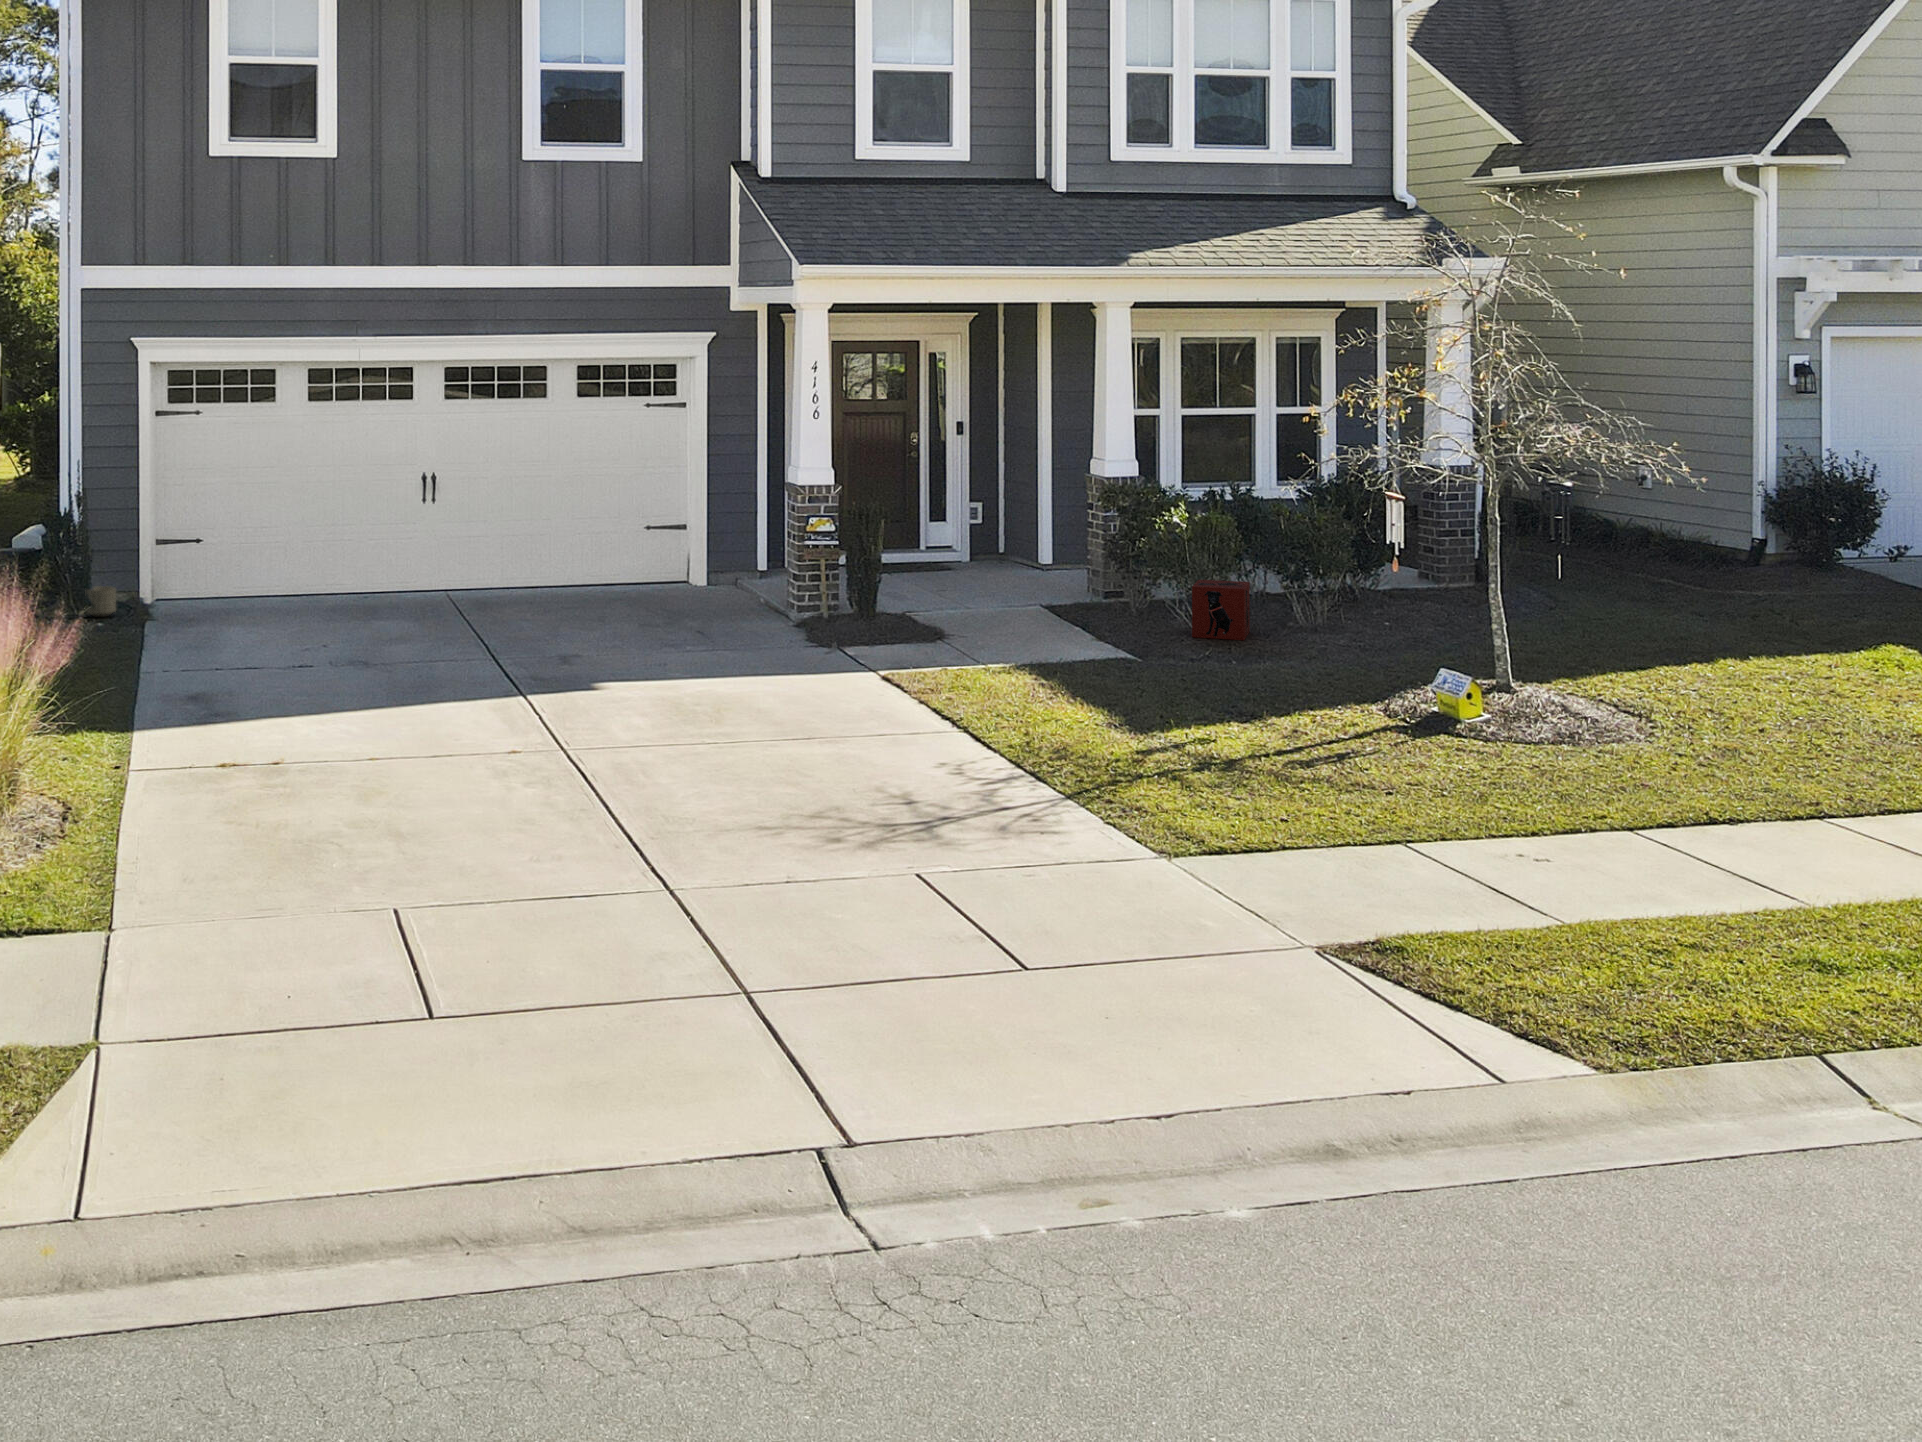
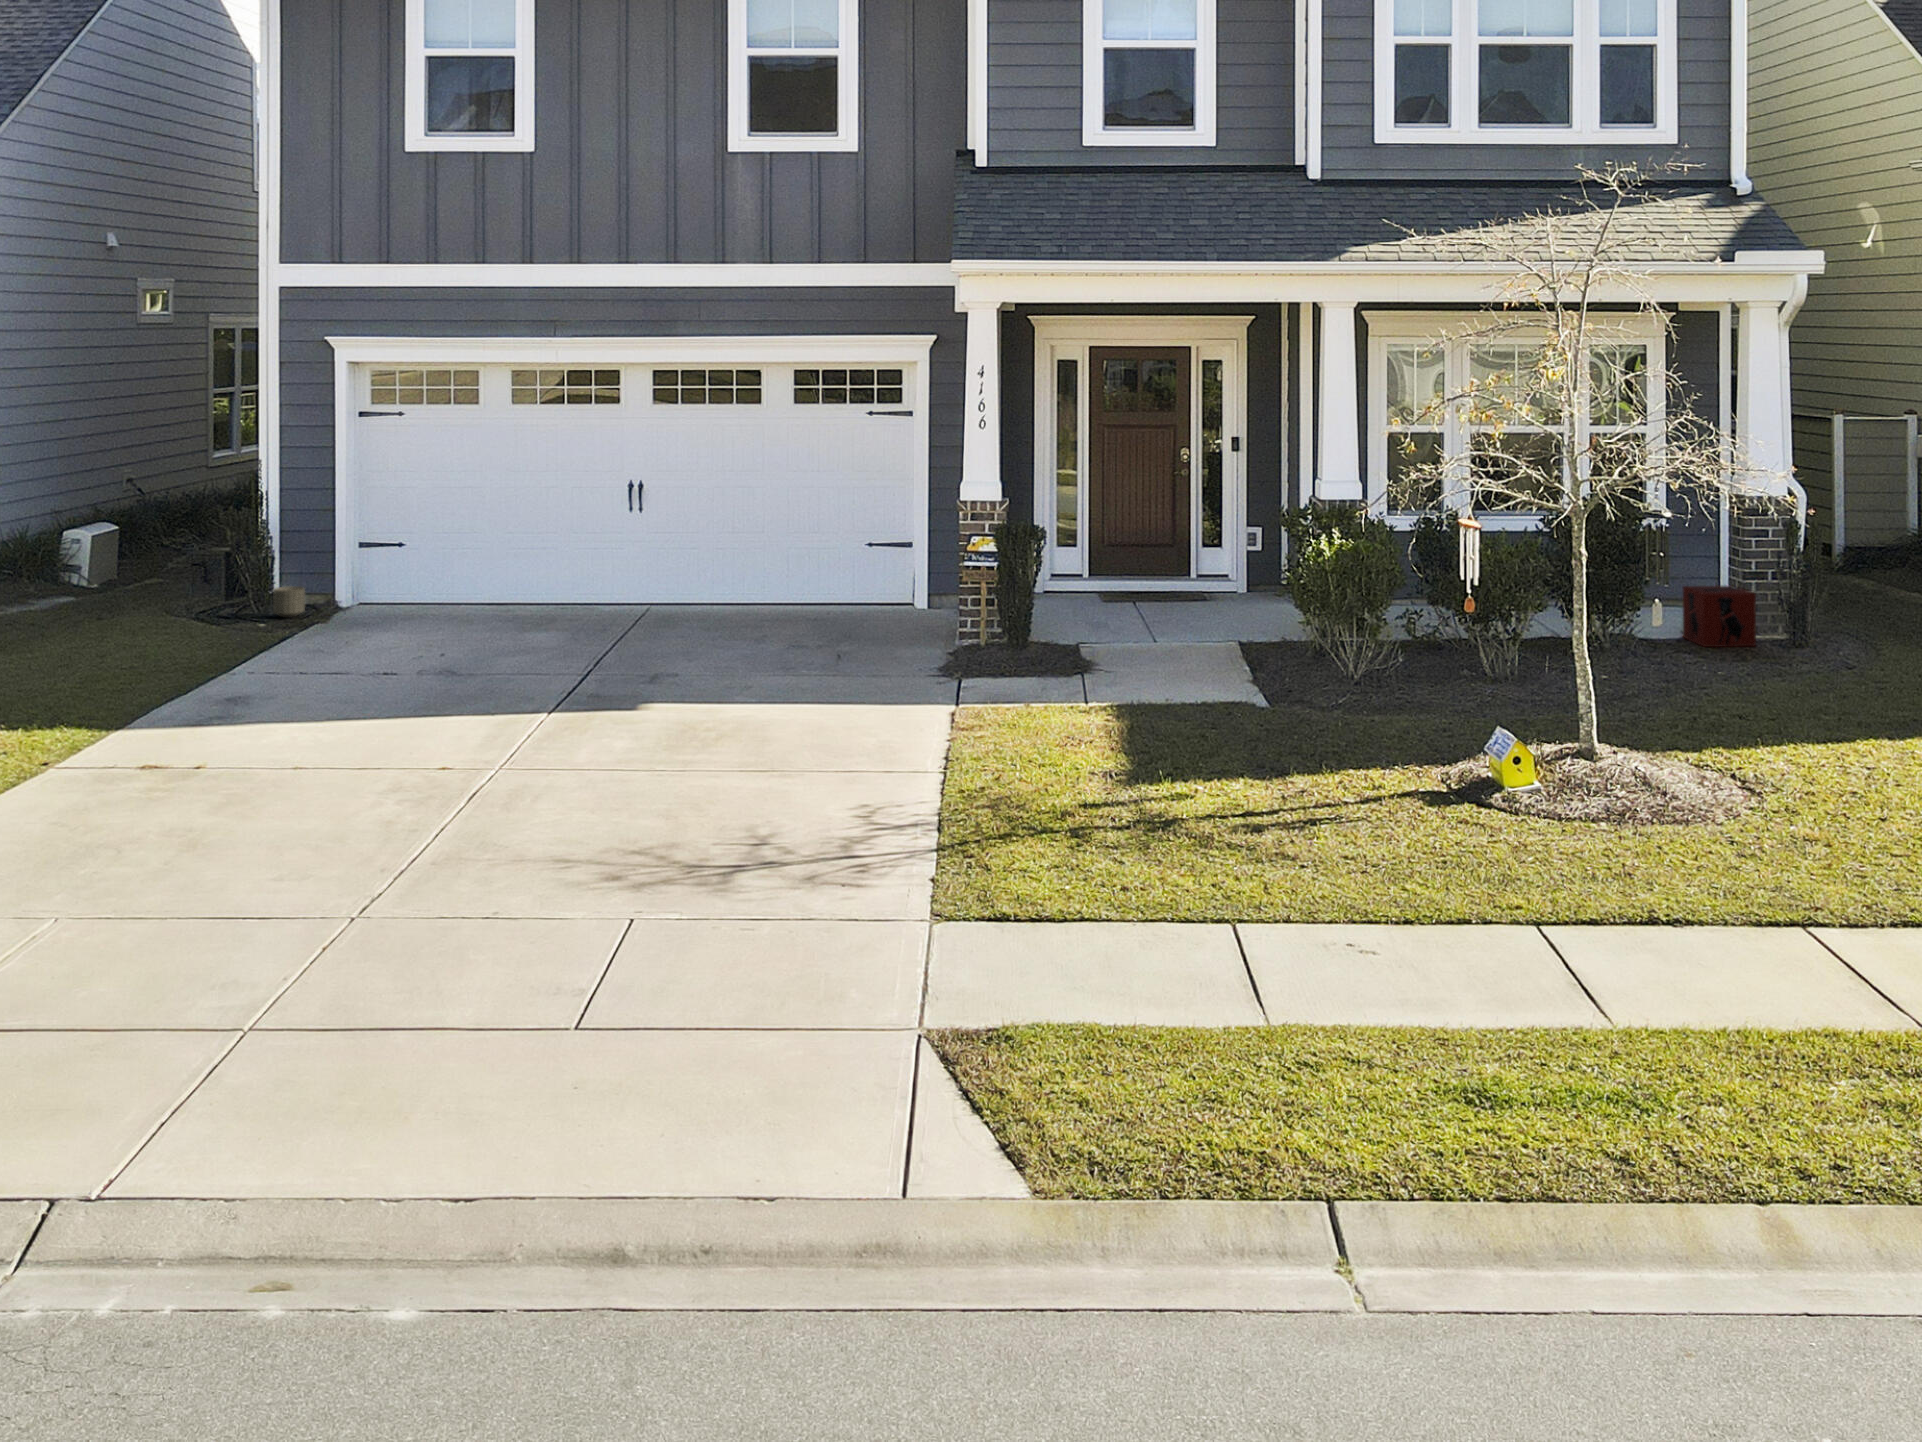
storage box: present [1192,580,1250,640] -> present [1683,585,1756,647]

